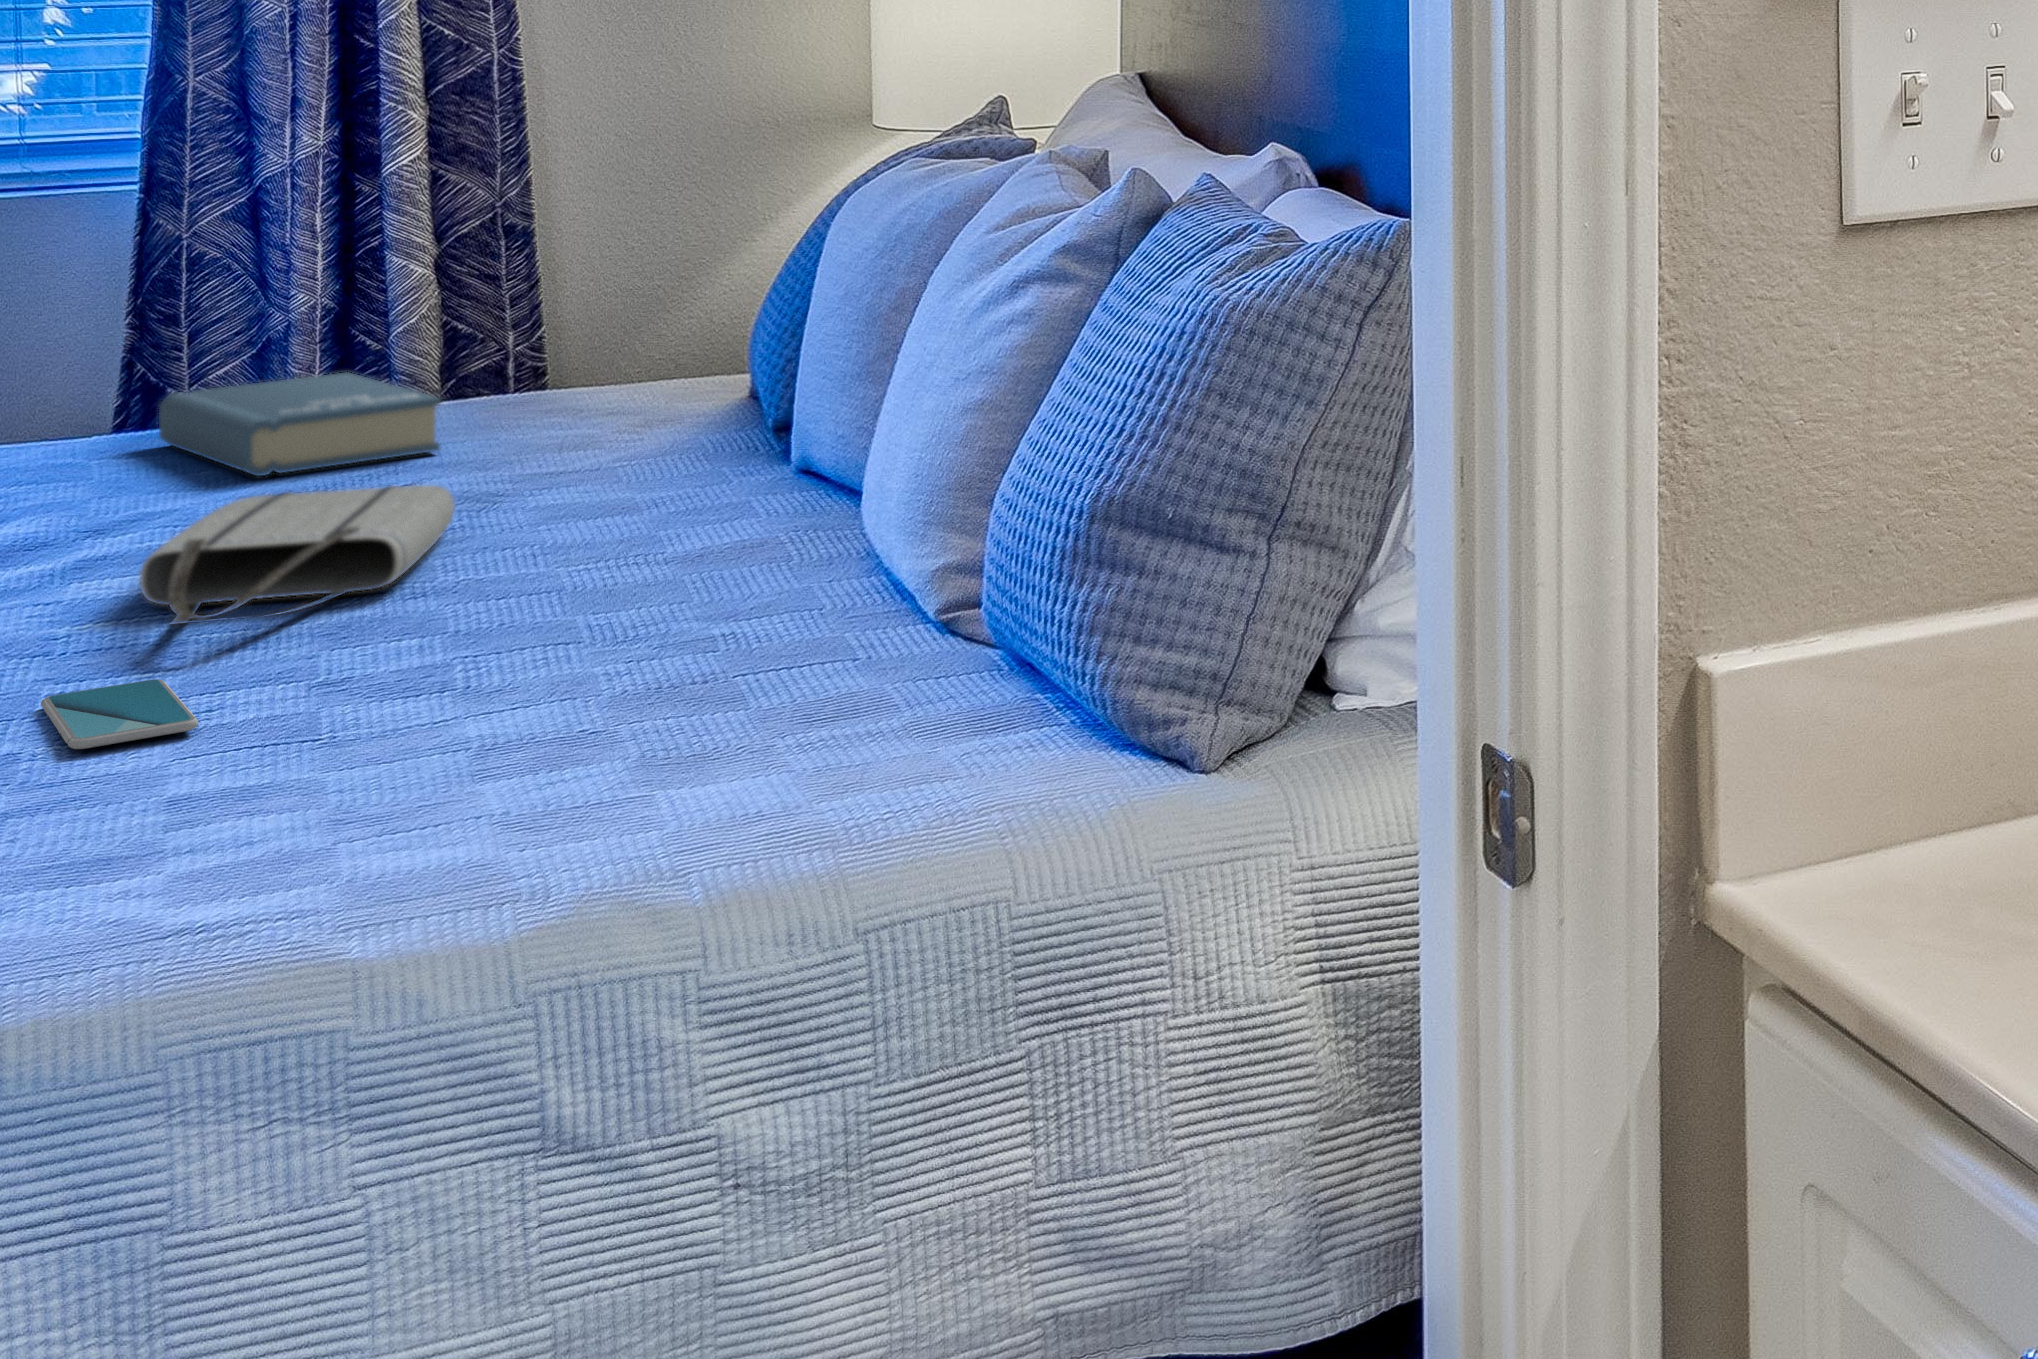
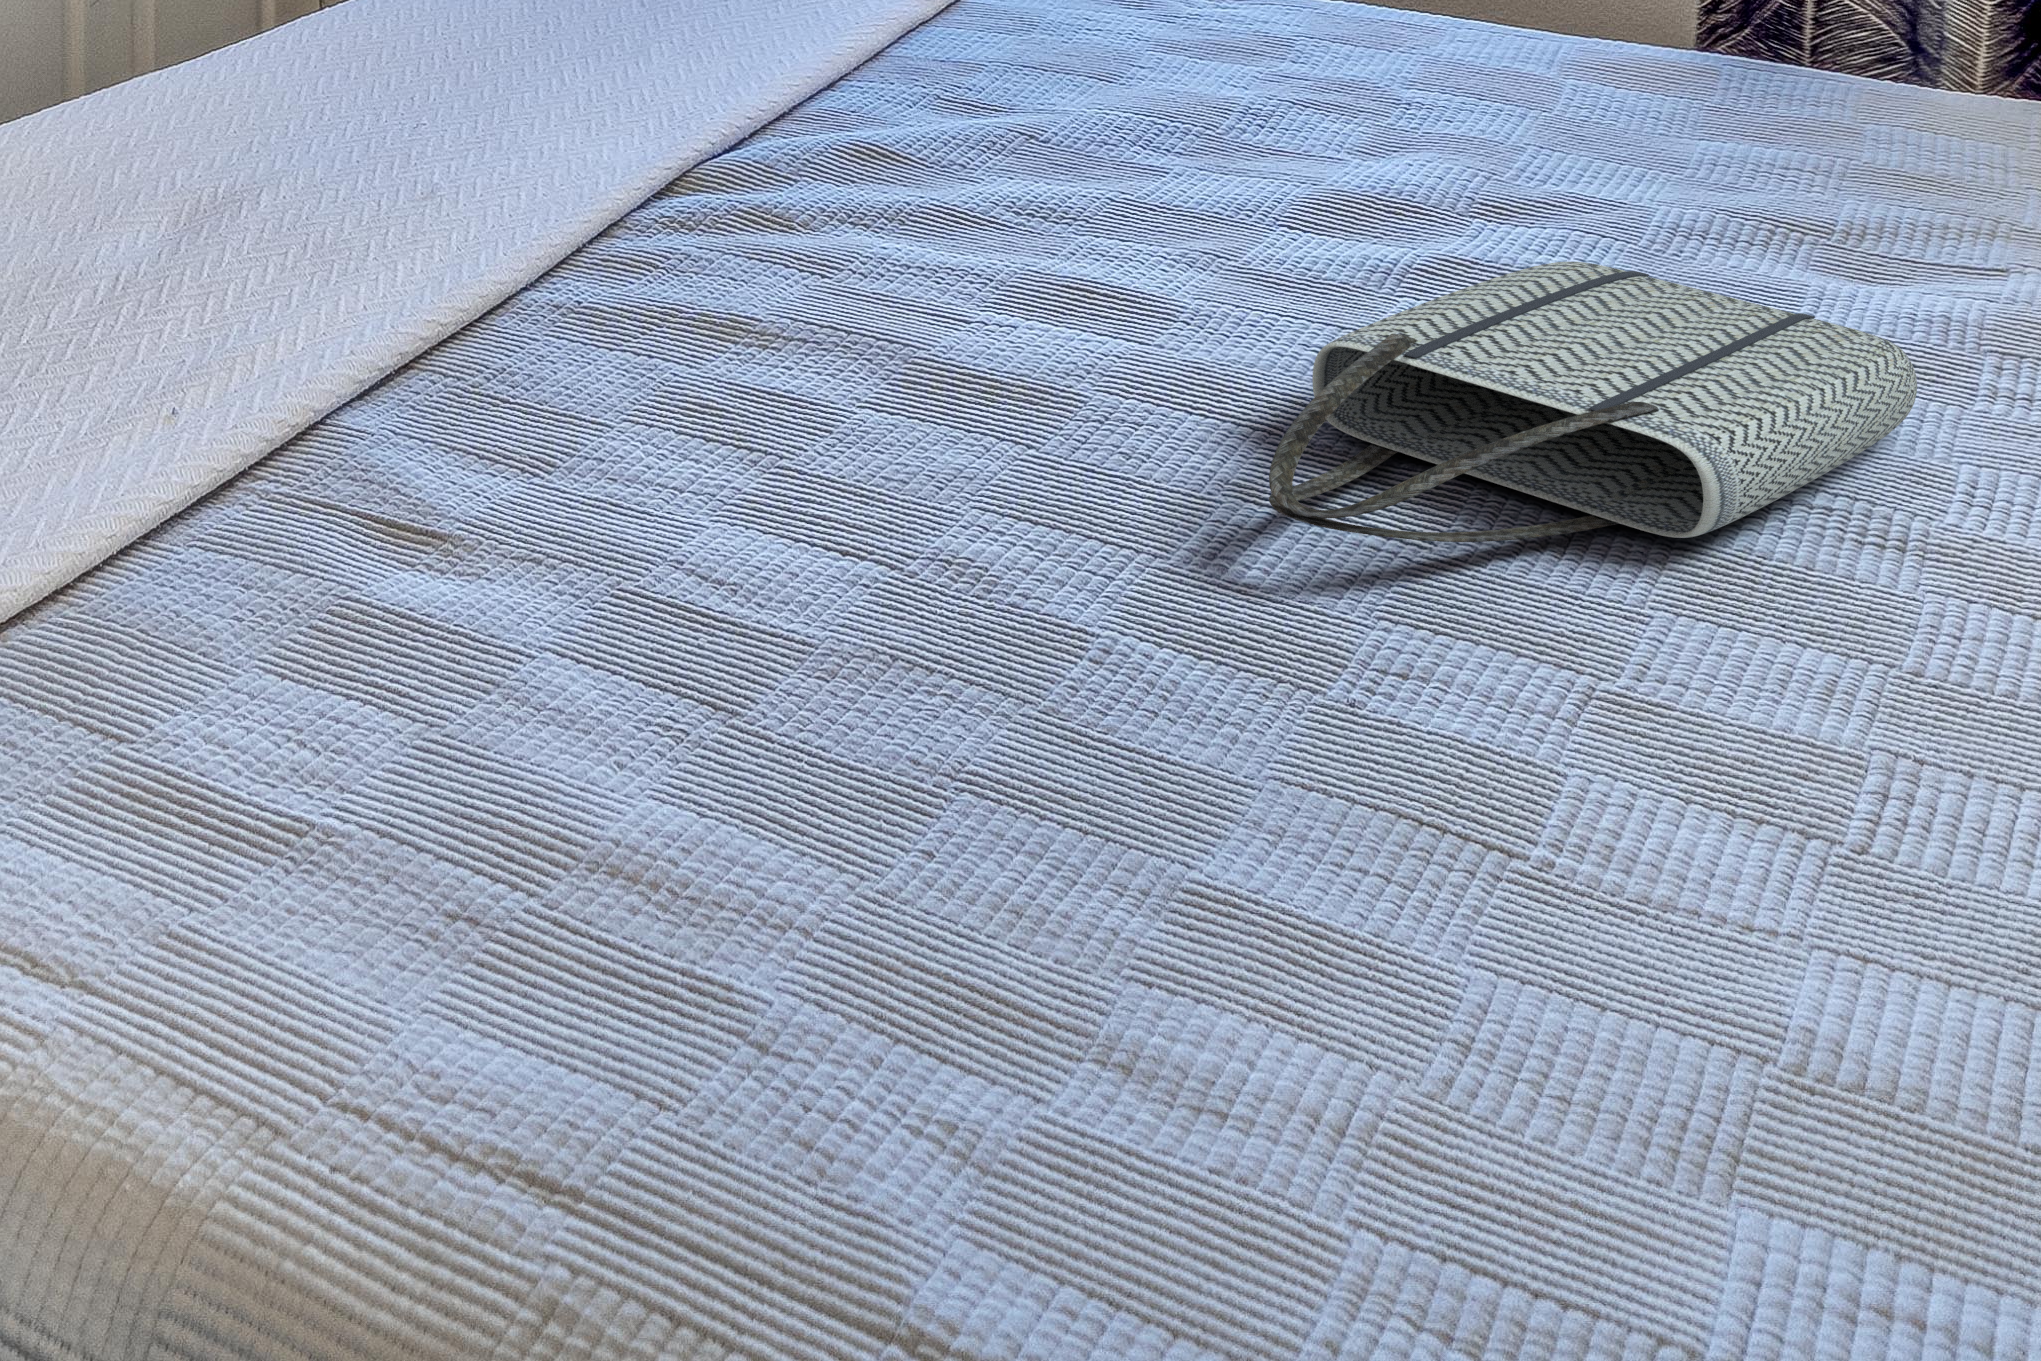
book: present [159,372,441,476] -> none [1618,22,2018,234]
smartphone: present [41,679,198,749] -> none [941,576,1191,768]

